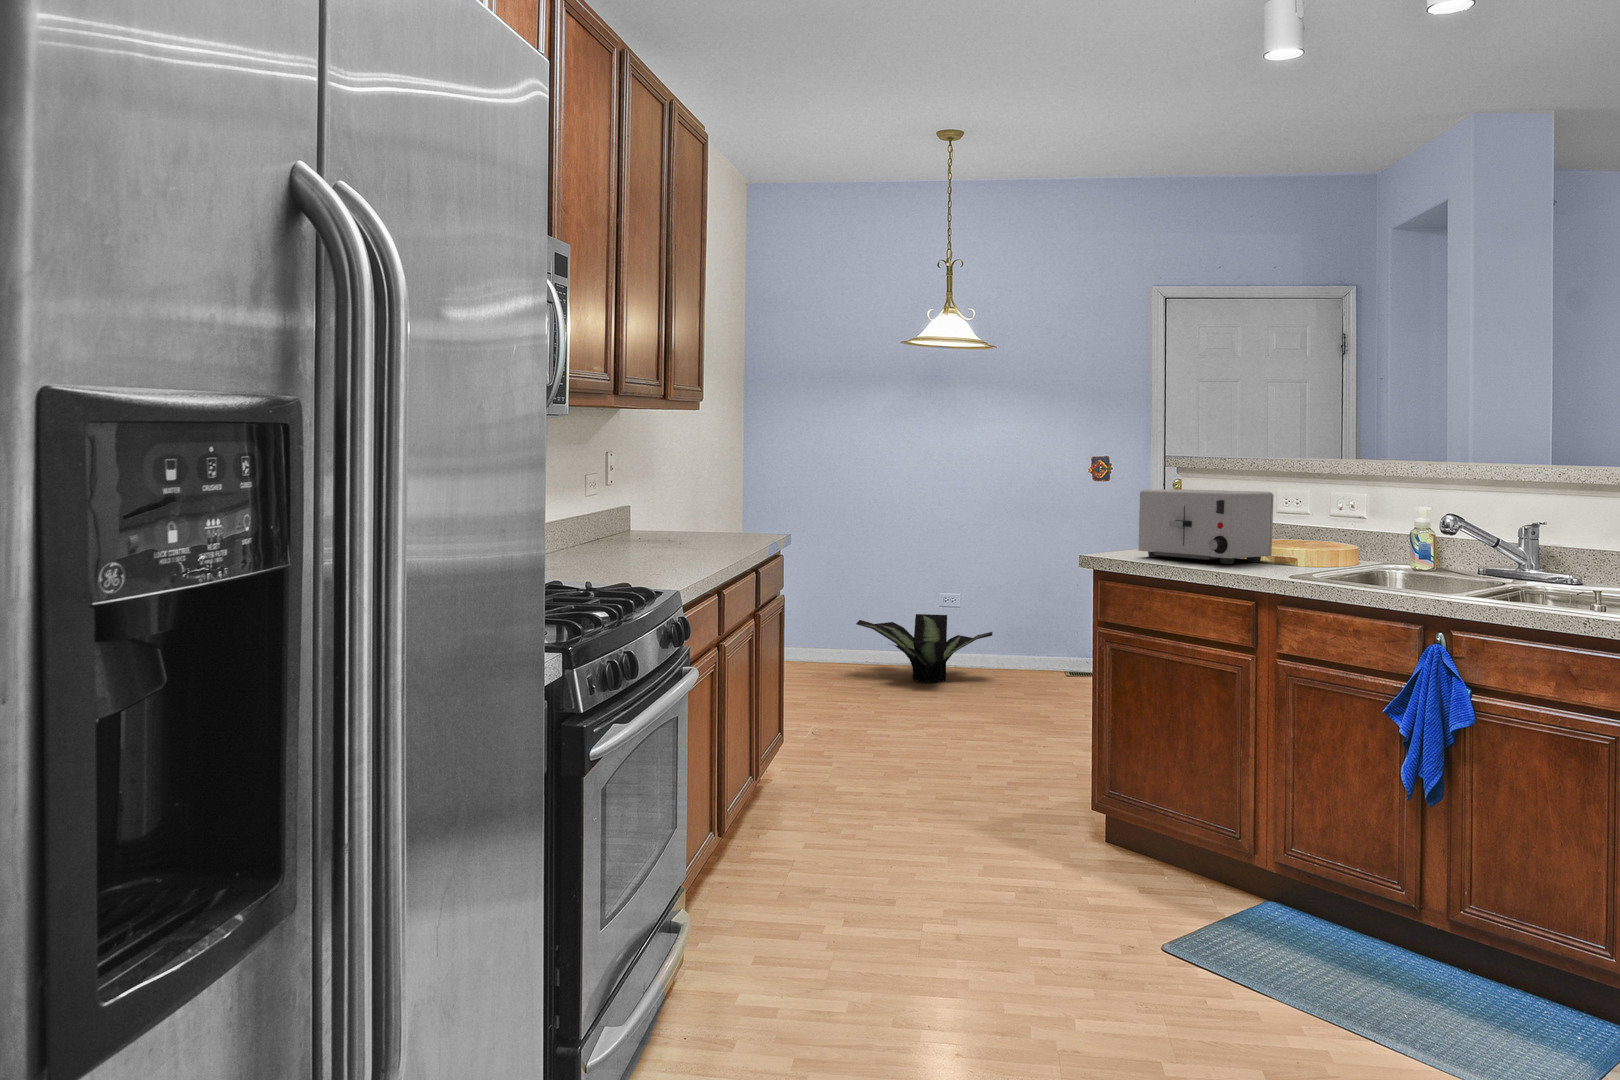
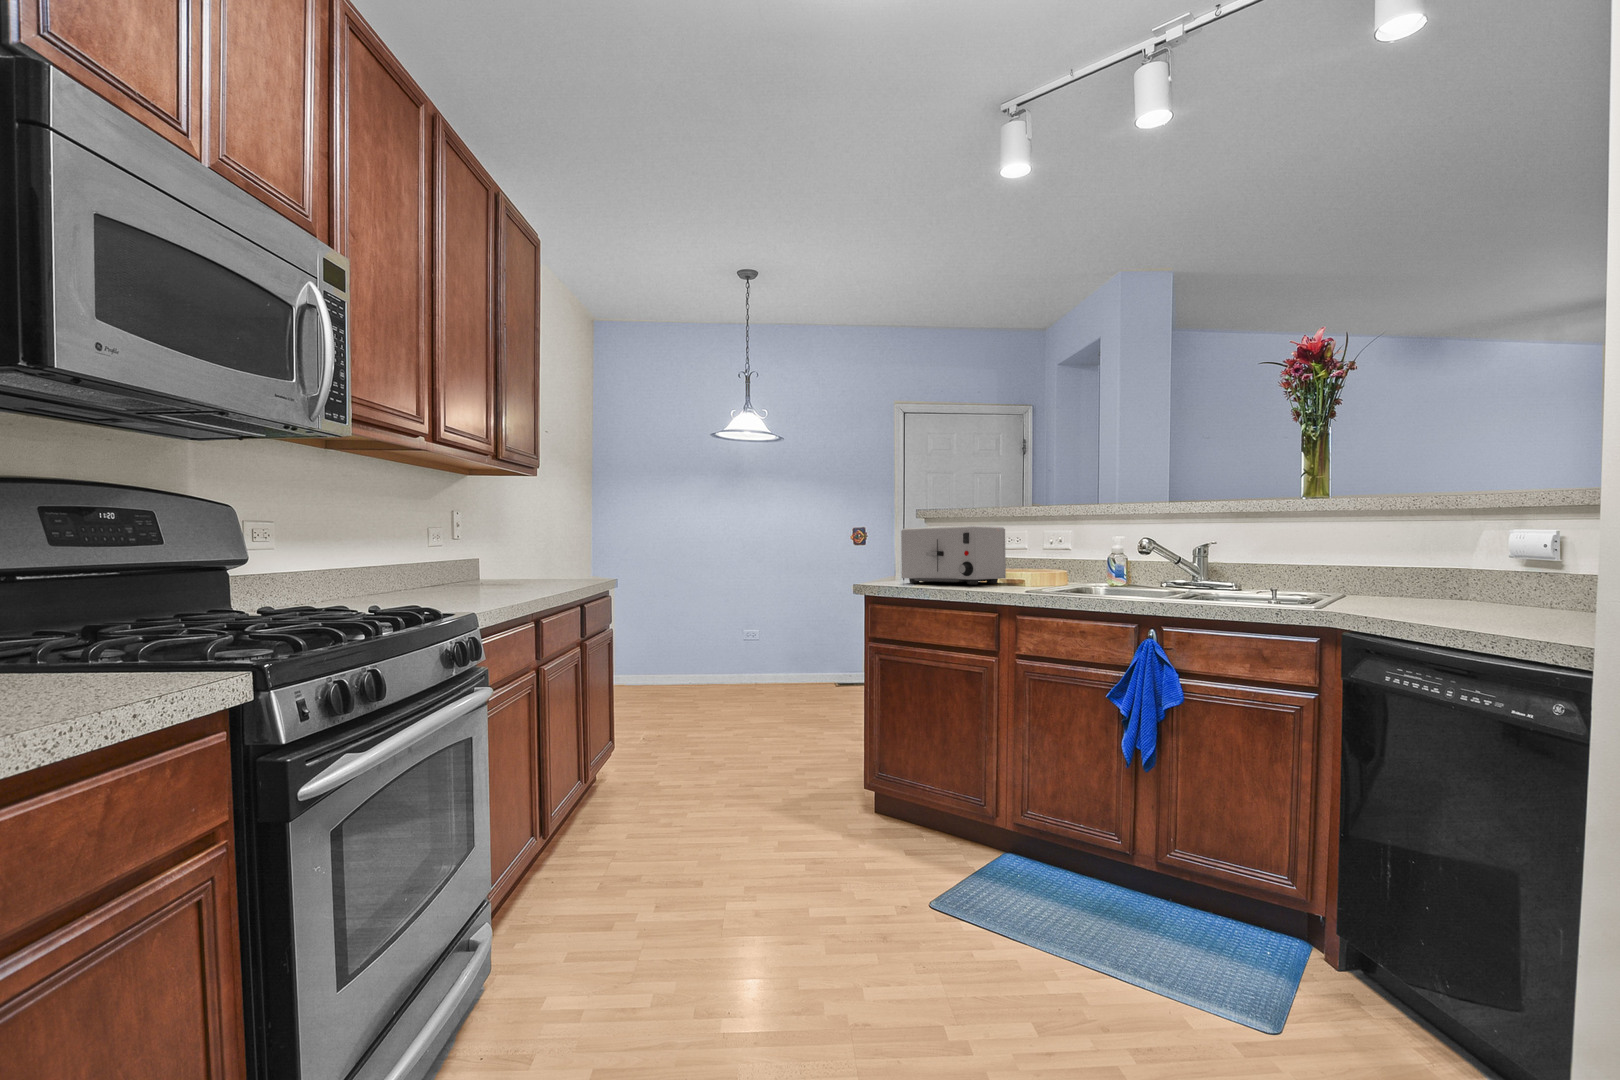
potted plant: present [856,614,993,683] -> none [679,649,787,703]

